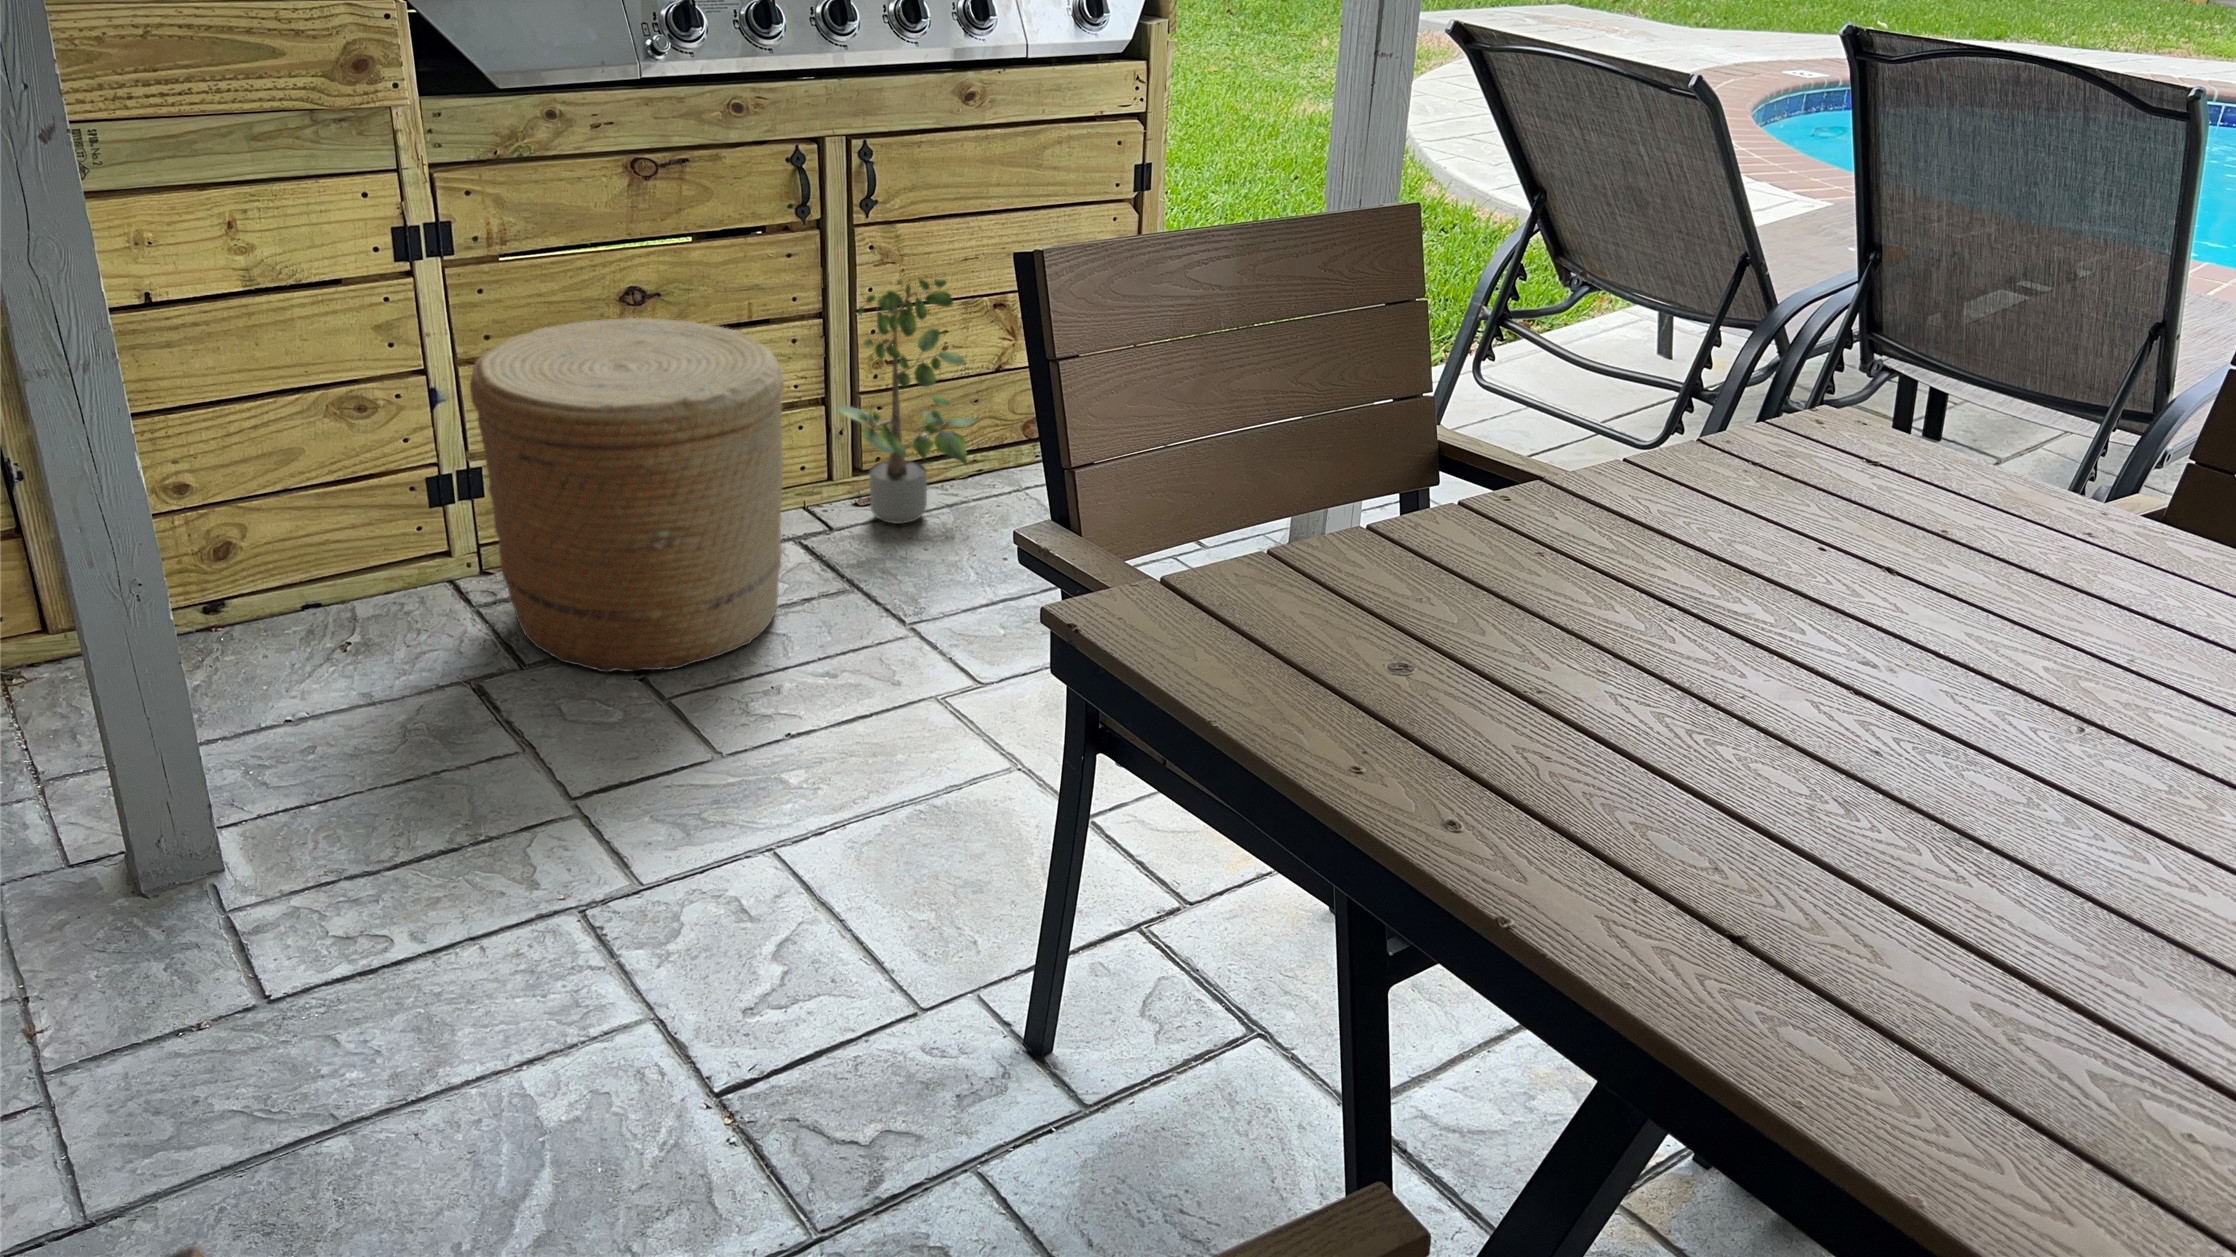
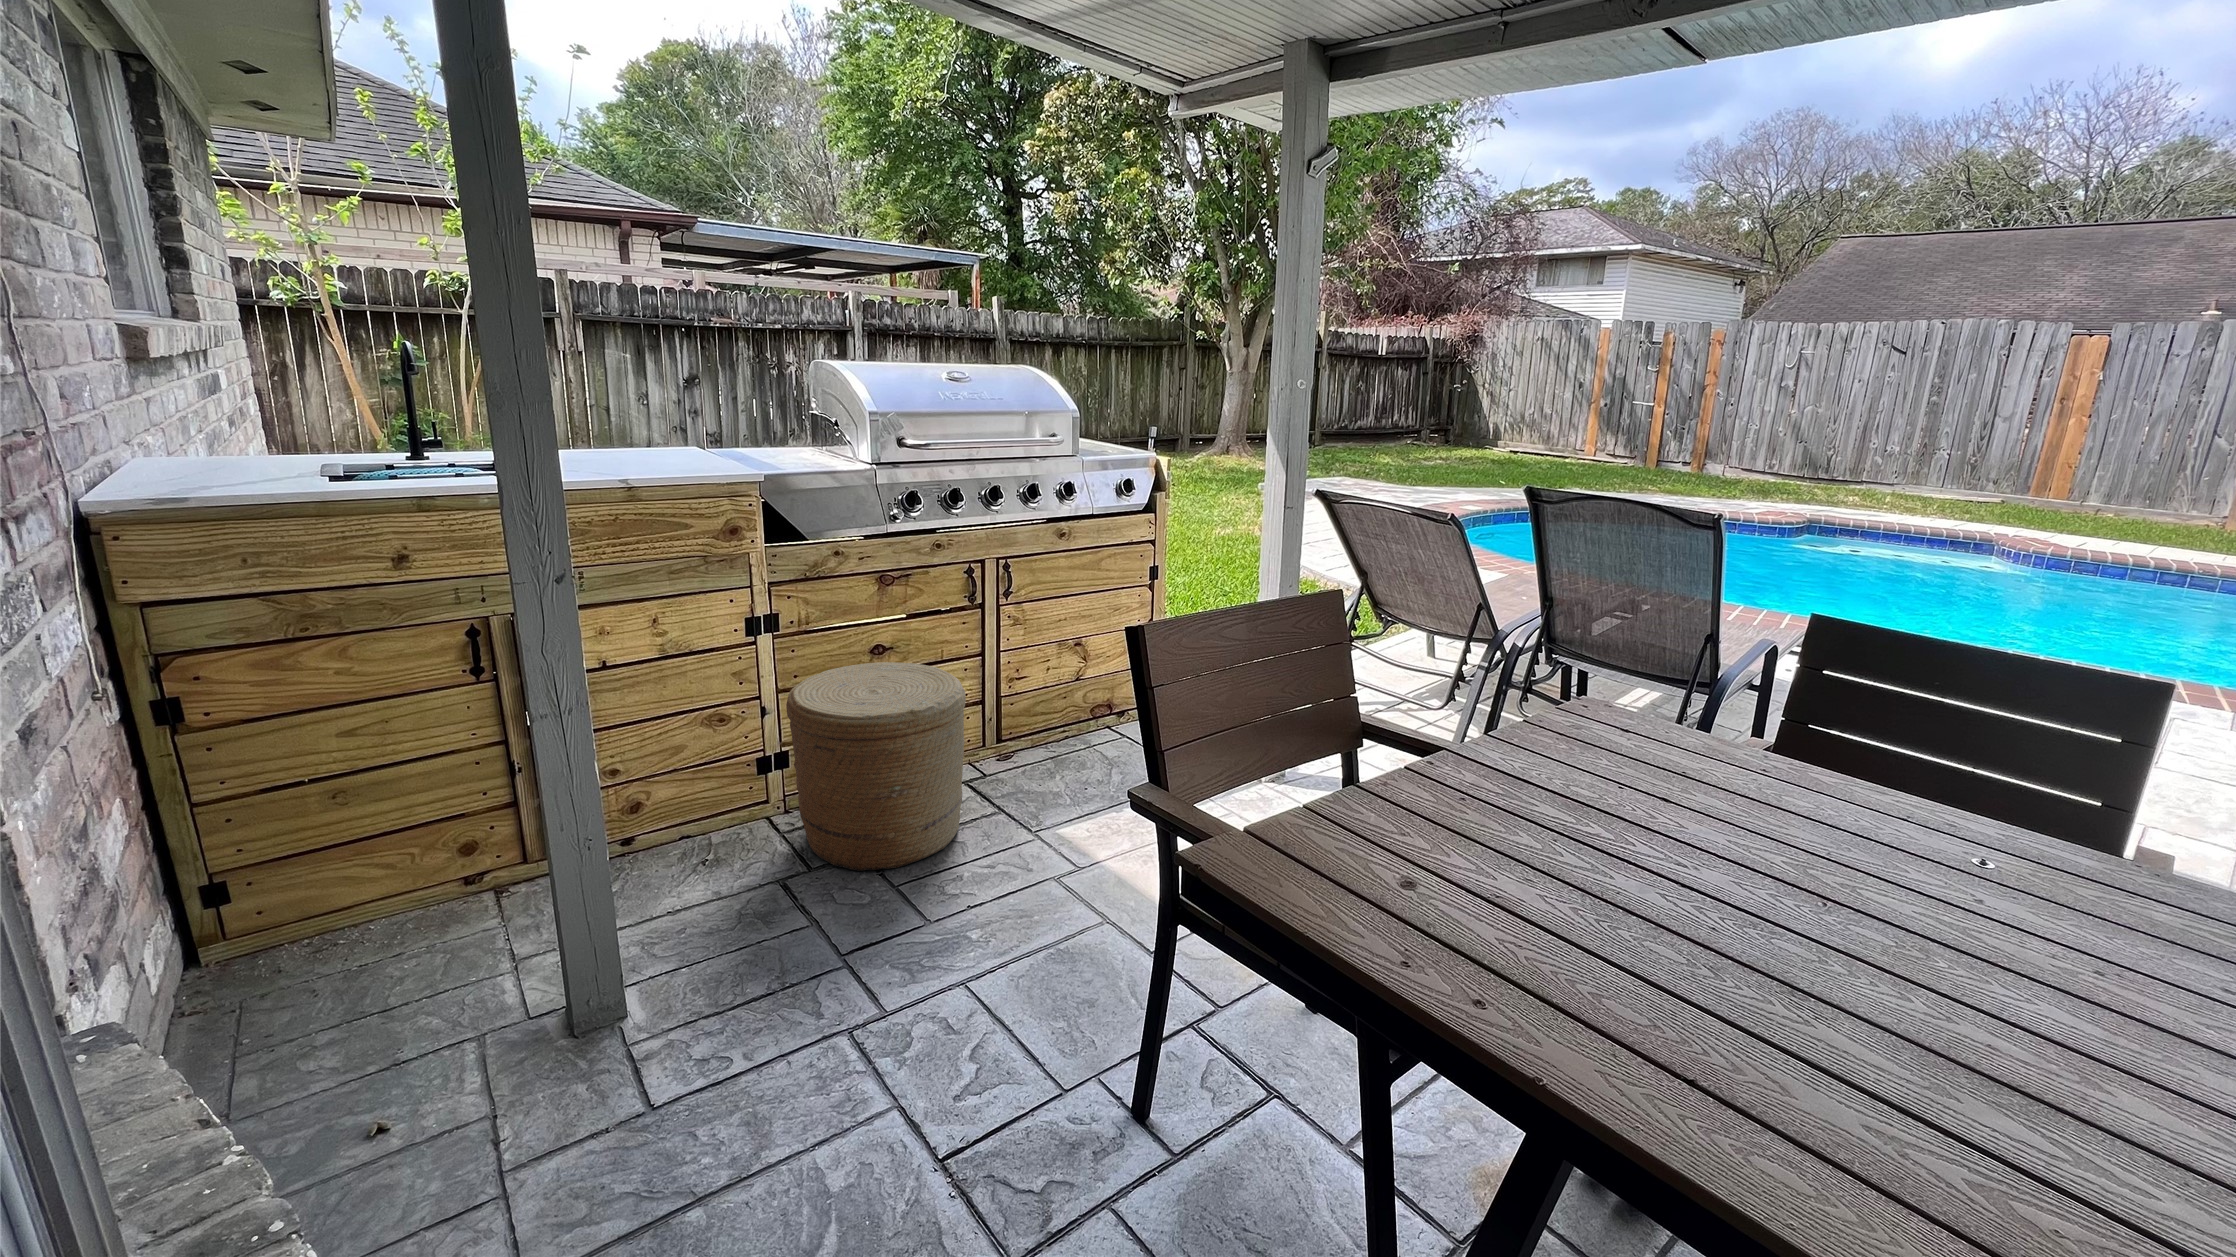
potted plant: present [838,279,977,524] -> none [991,629,1070,771]

